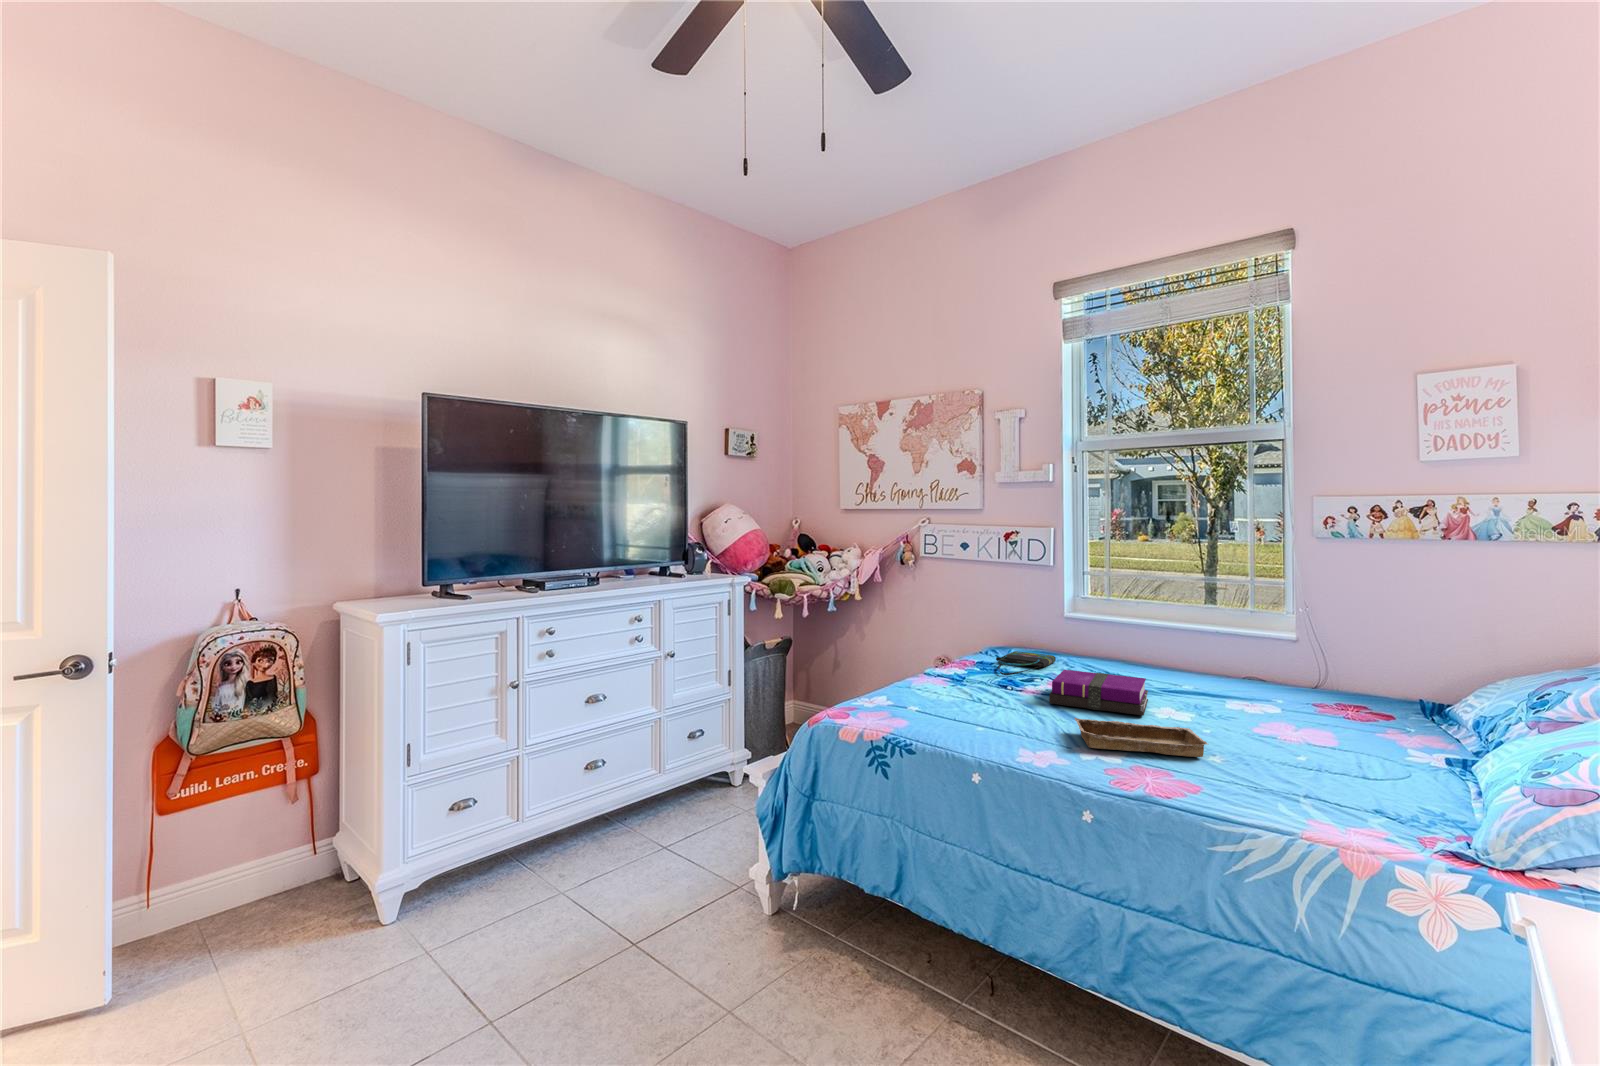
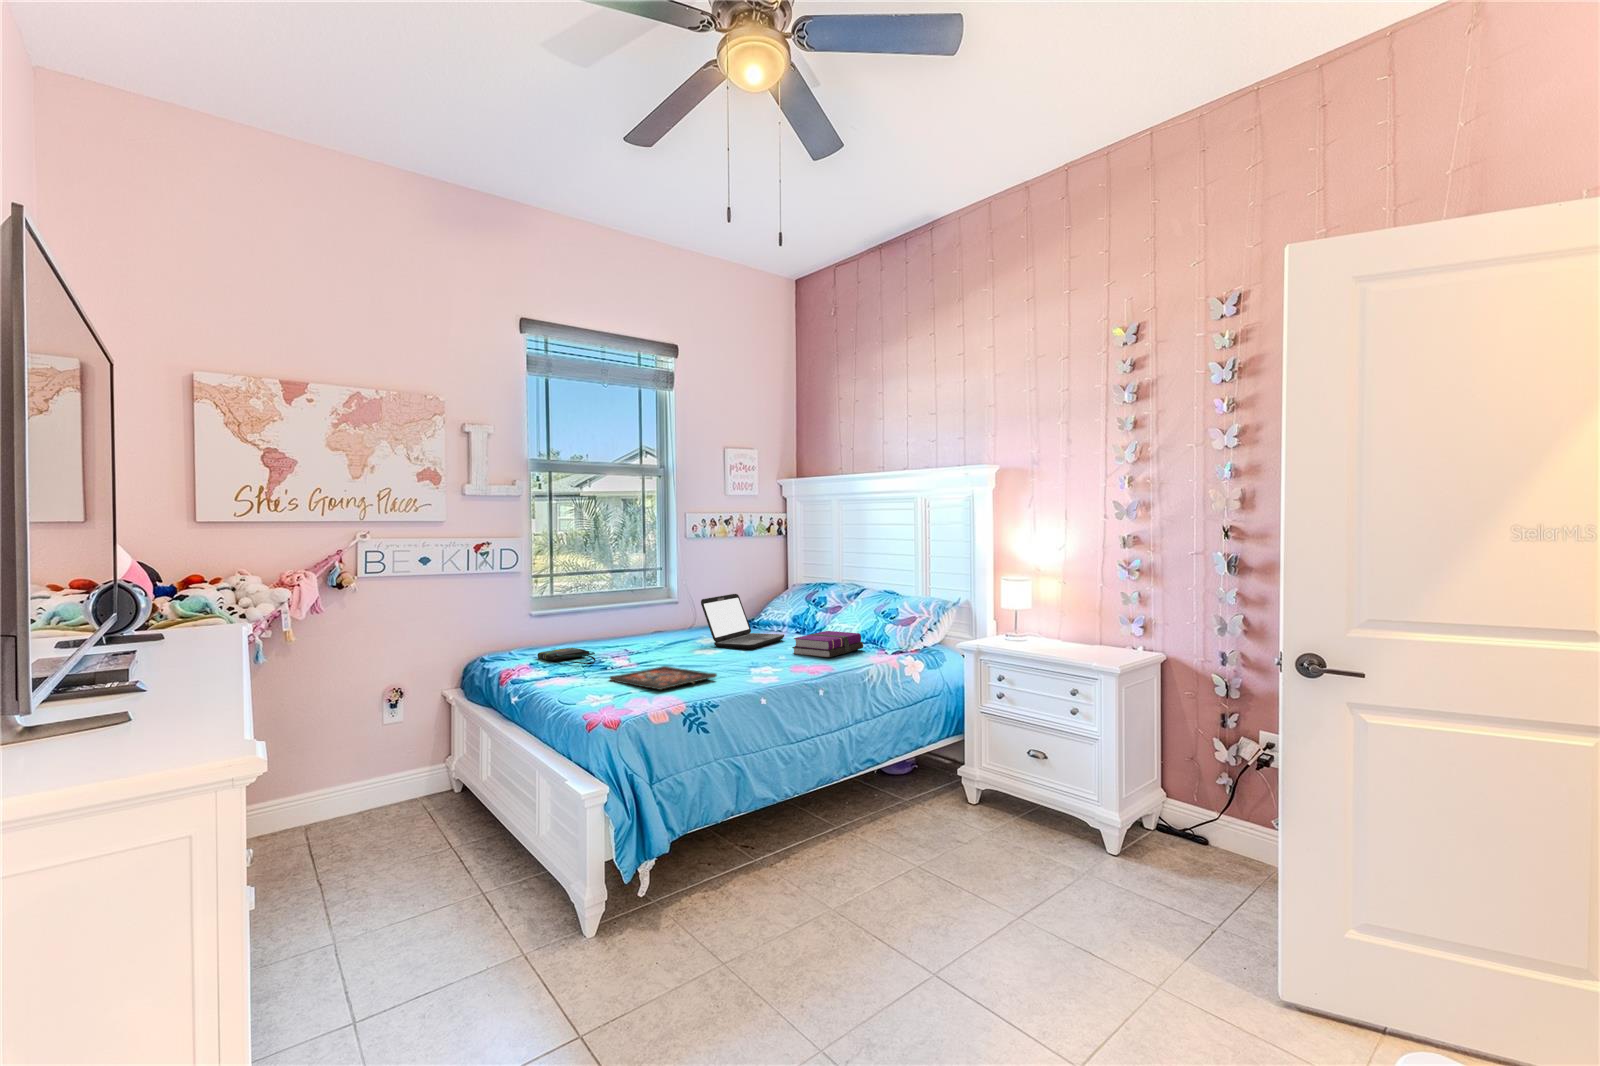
laptop: none [1199,633,1362,742] -> present [701,594,784,649]
notebook: present [1049,670,1148,715] -> present [792,631,863,658]
board game: none [904,688,1021,728] -> present [610,666,717,689]
tray: present [1075,718,1208,757] -> none [731,647,792,667]

